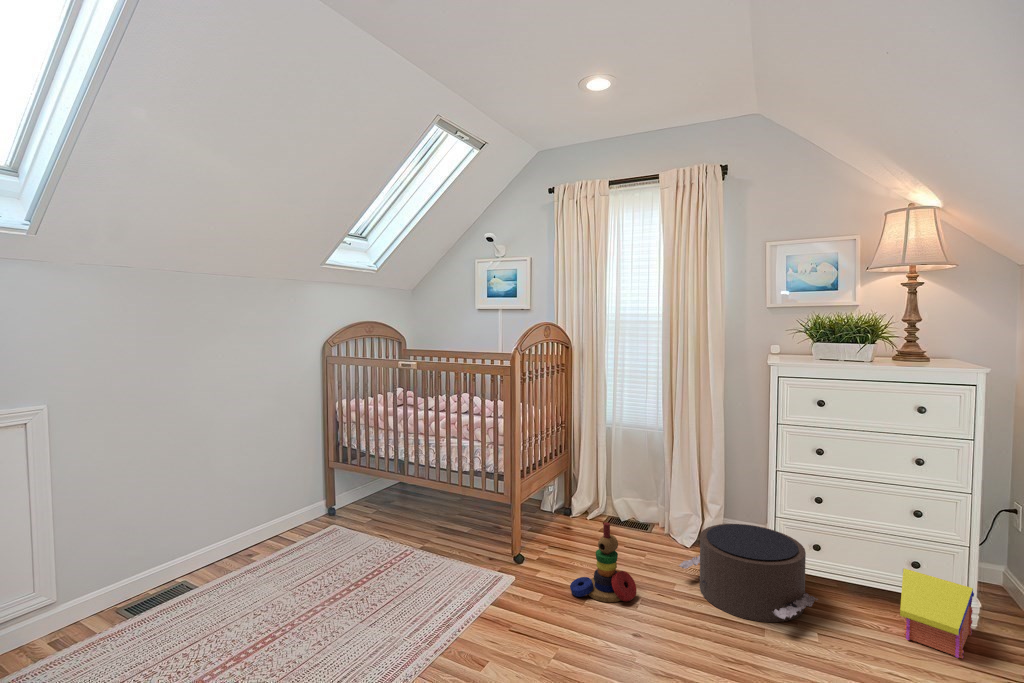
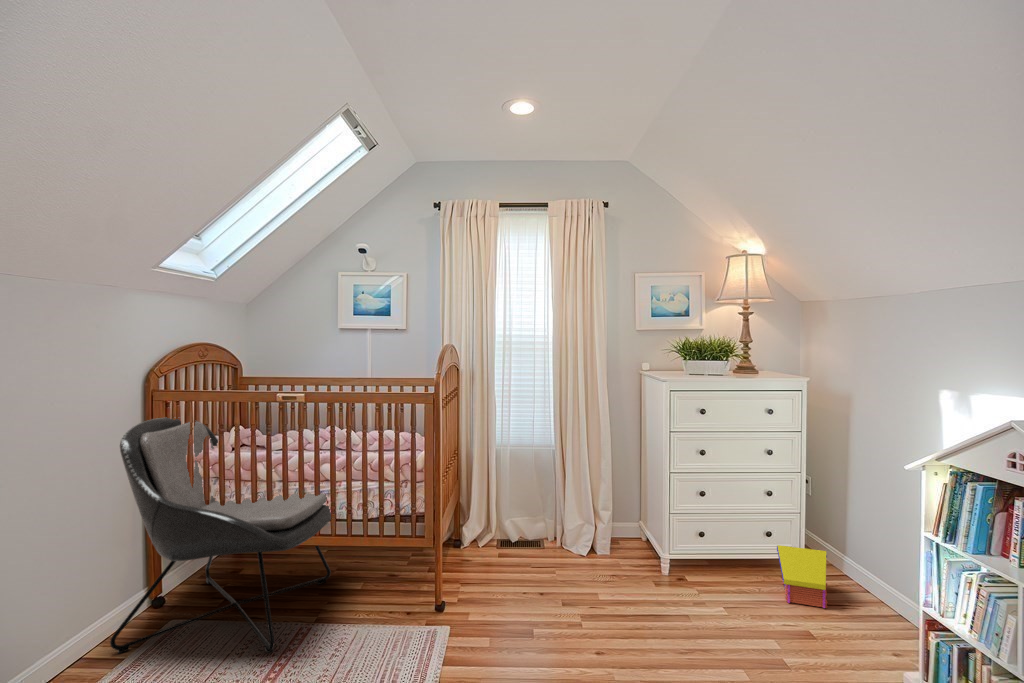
lounge chair: none [284,378,456,566] -> present [110,417,331,653]
stacking toy: present [570,523,637,602] -> none [515,548,580,631]
pouf: present [679,524,818,622] -> none [602,530,723,615]

